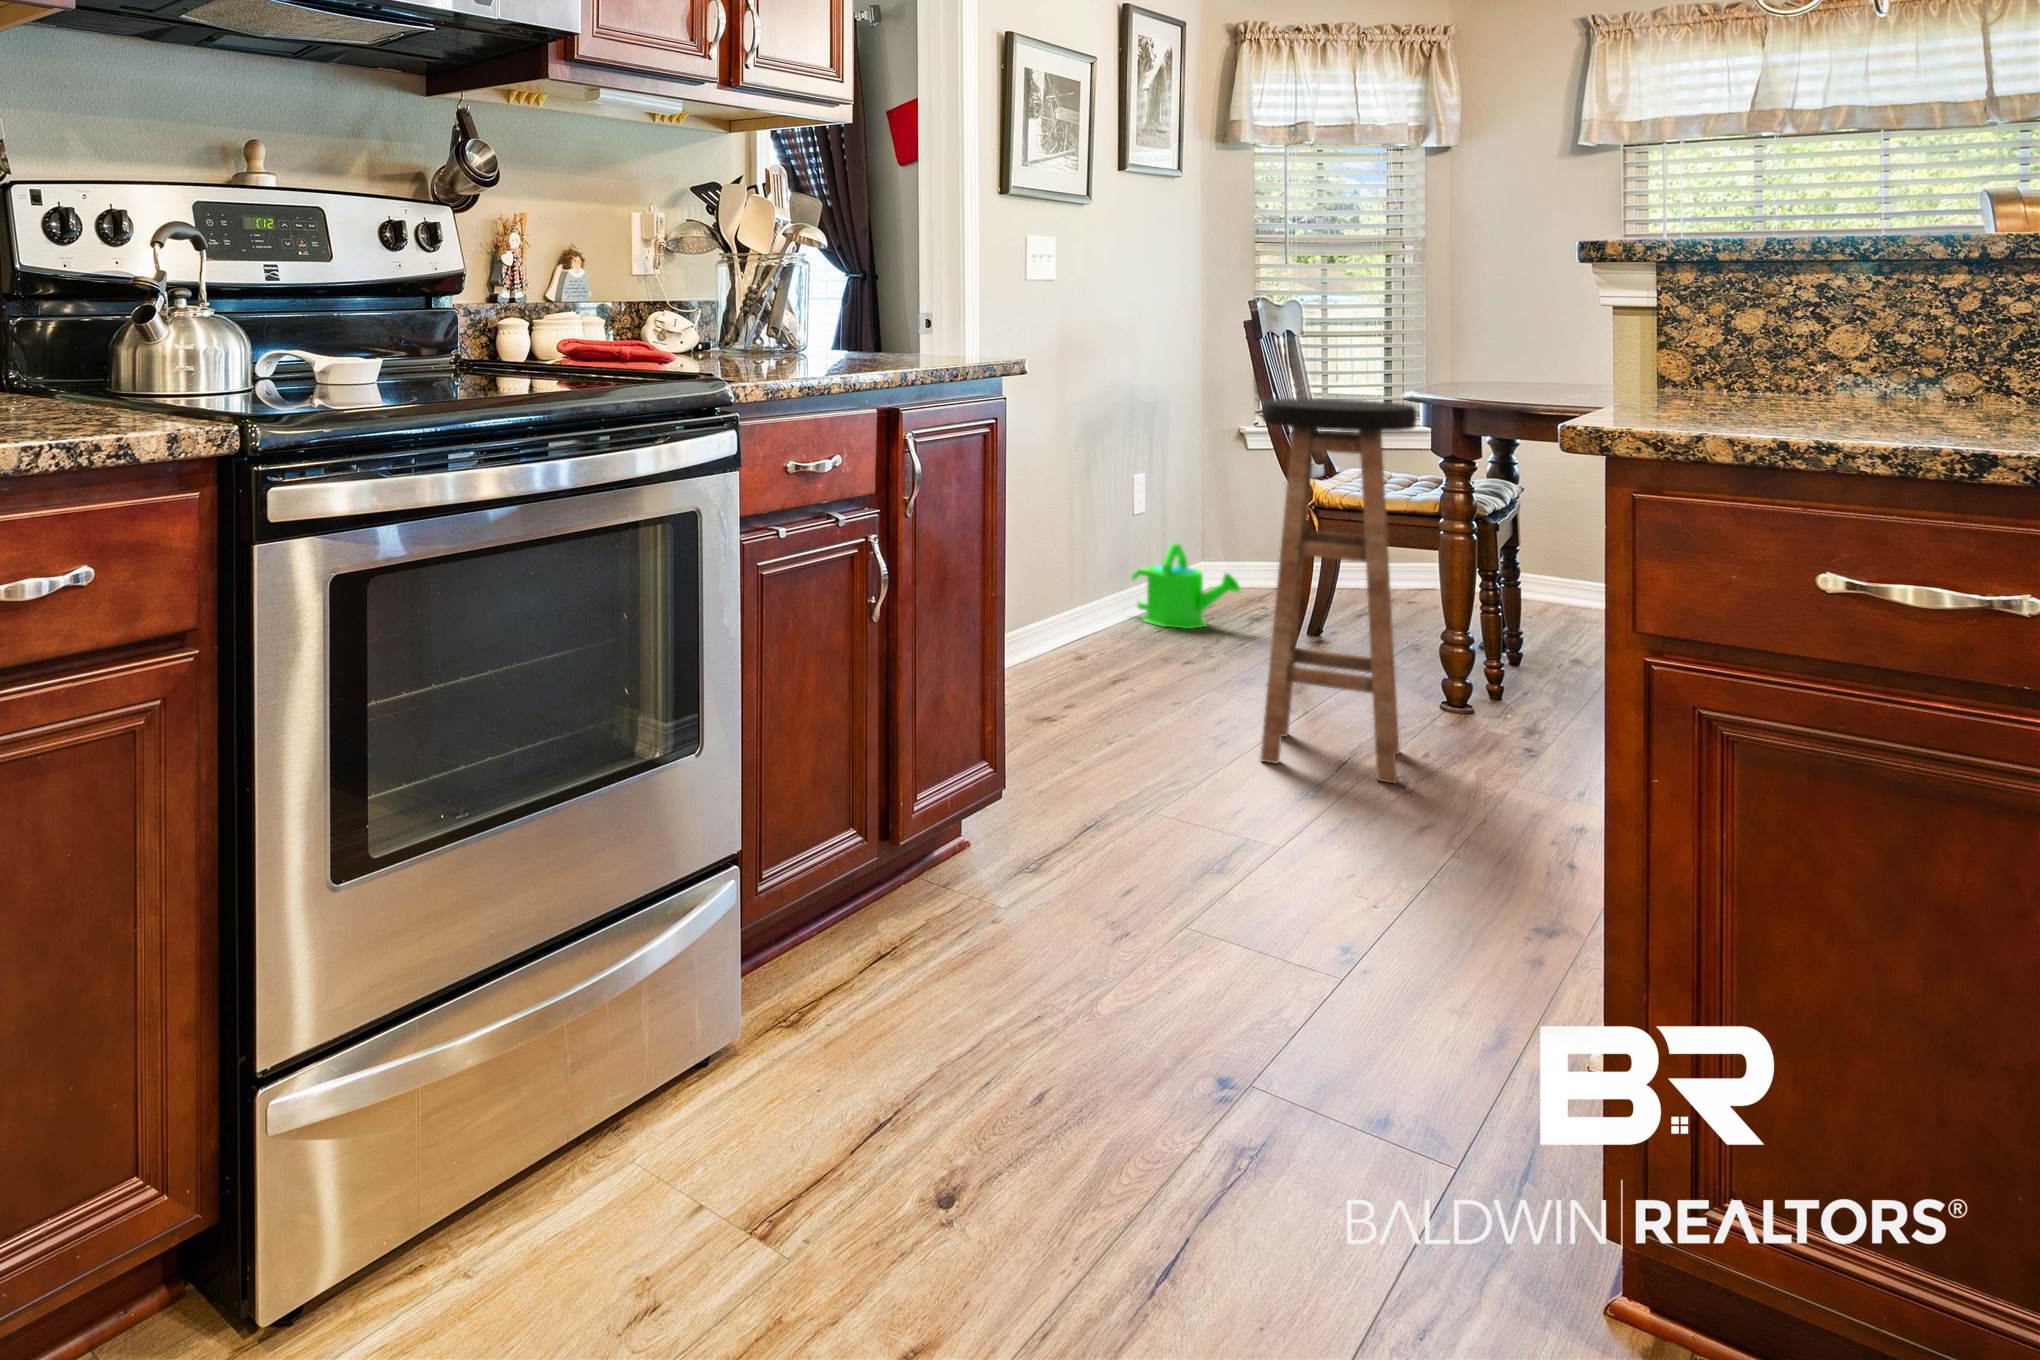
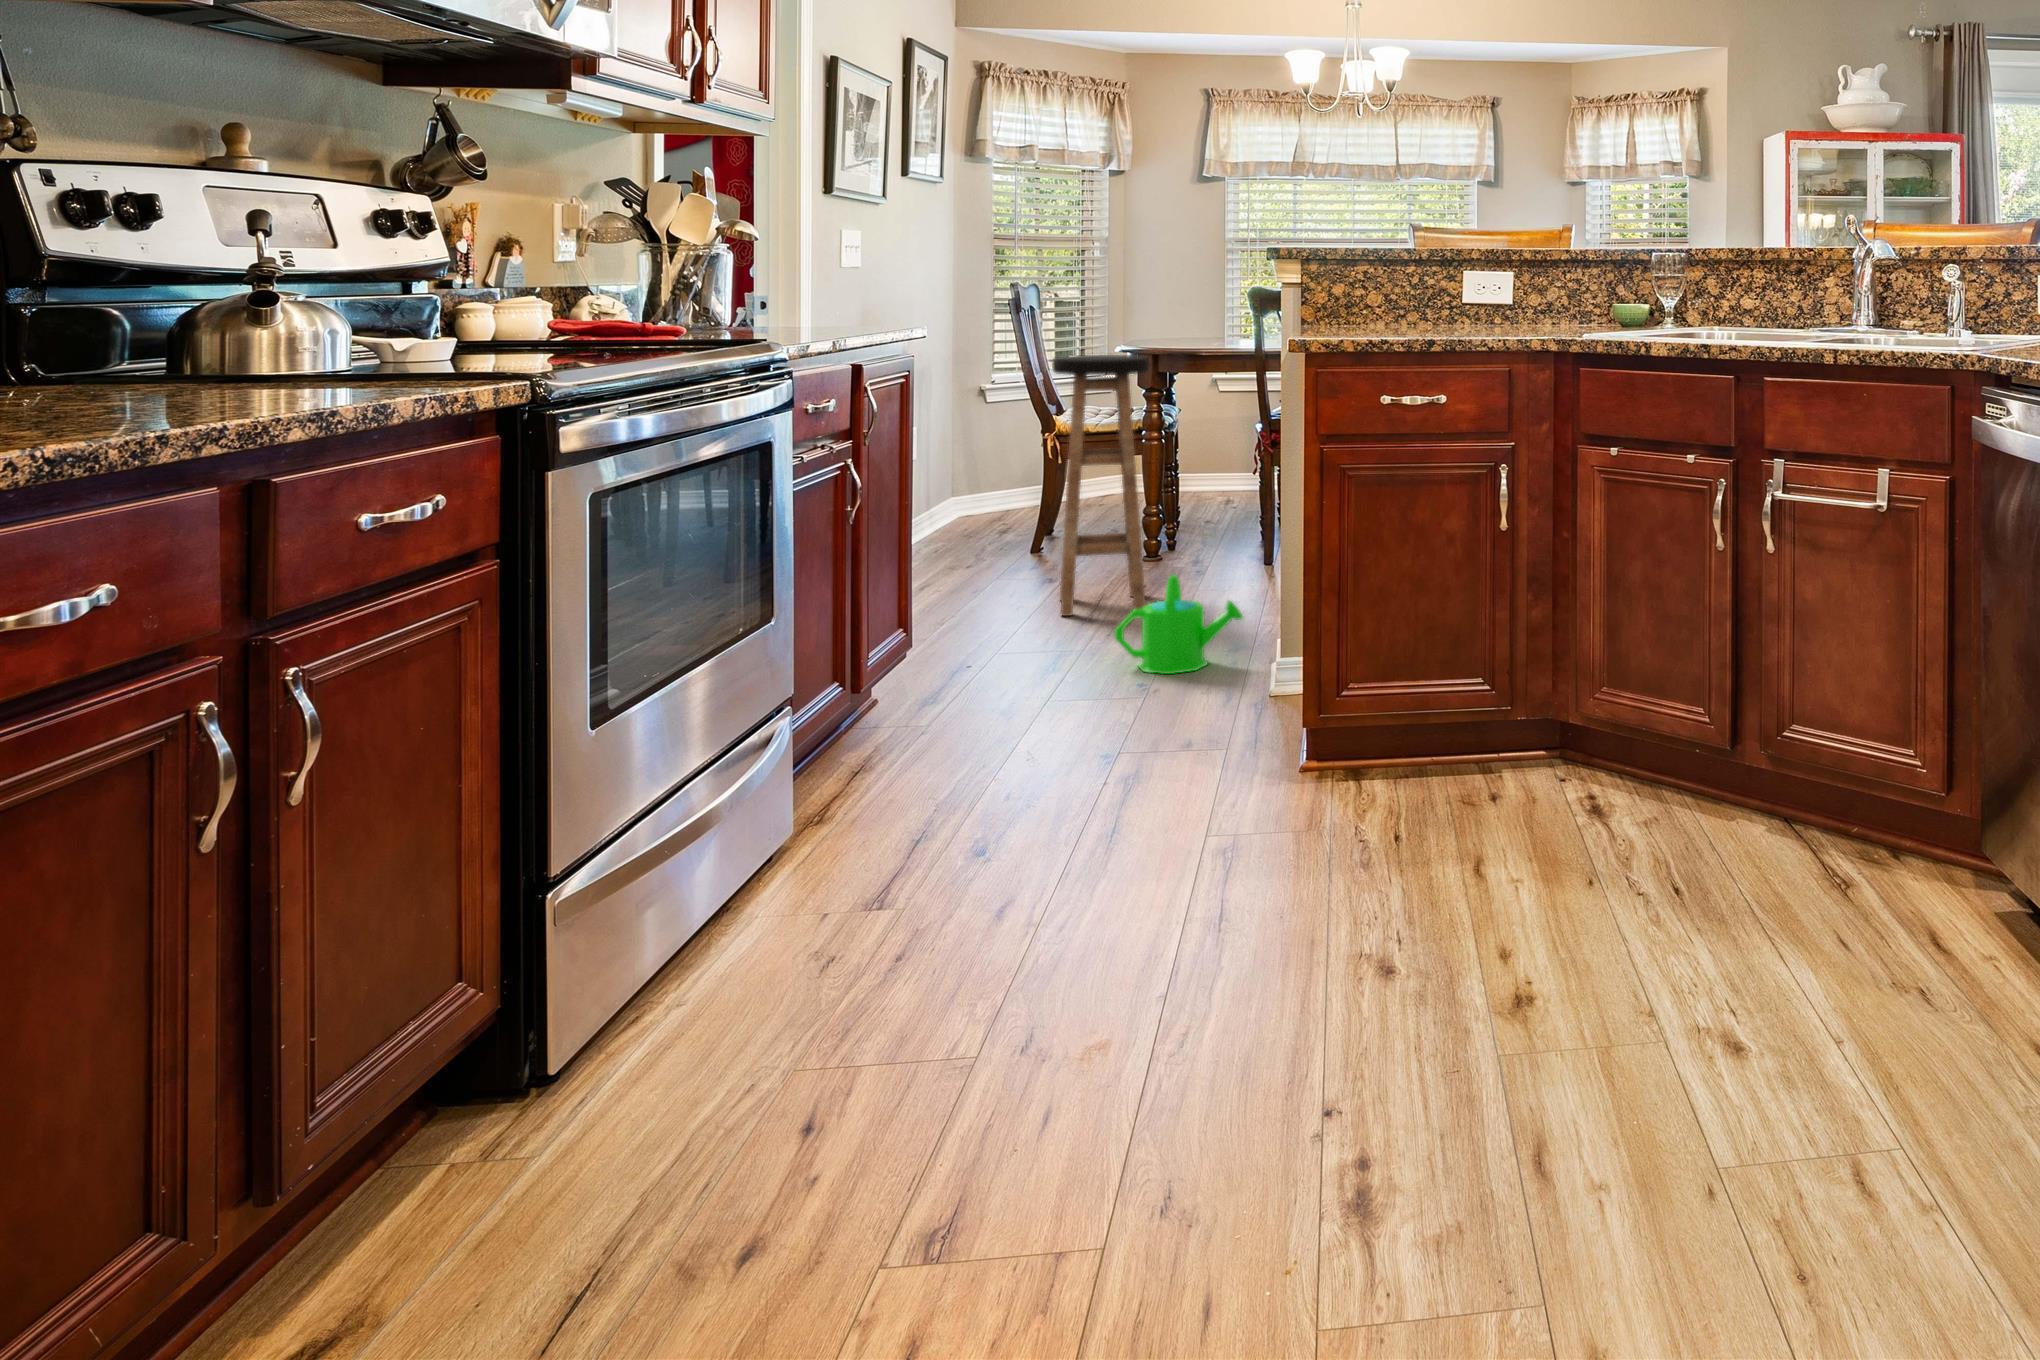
watering can: present [1132,543,1241,629] -> present [1114,575,1243,674]

